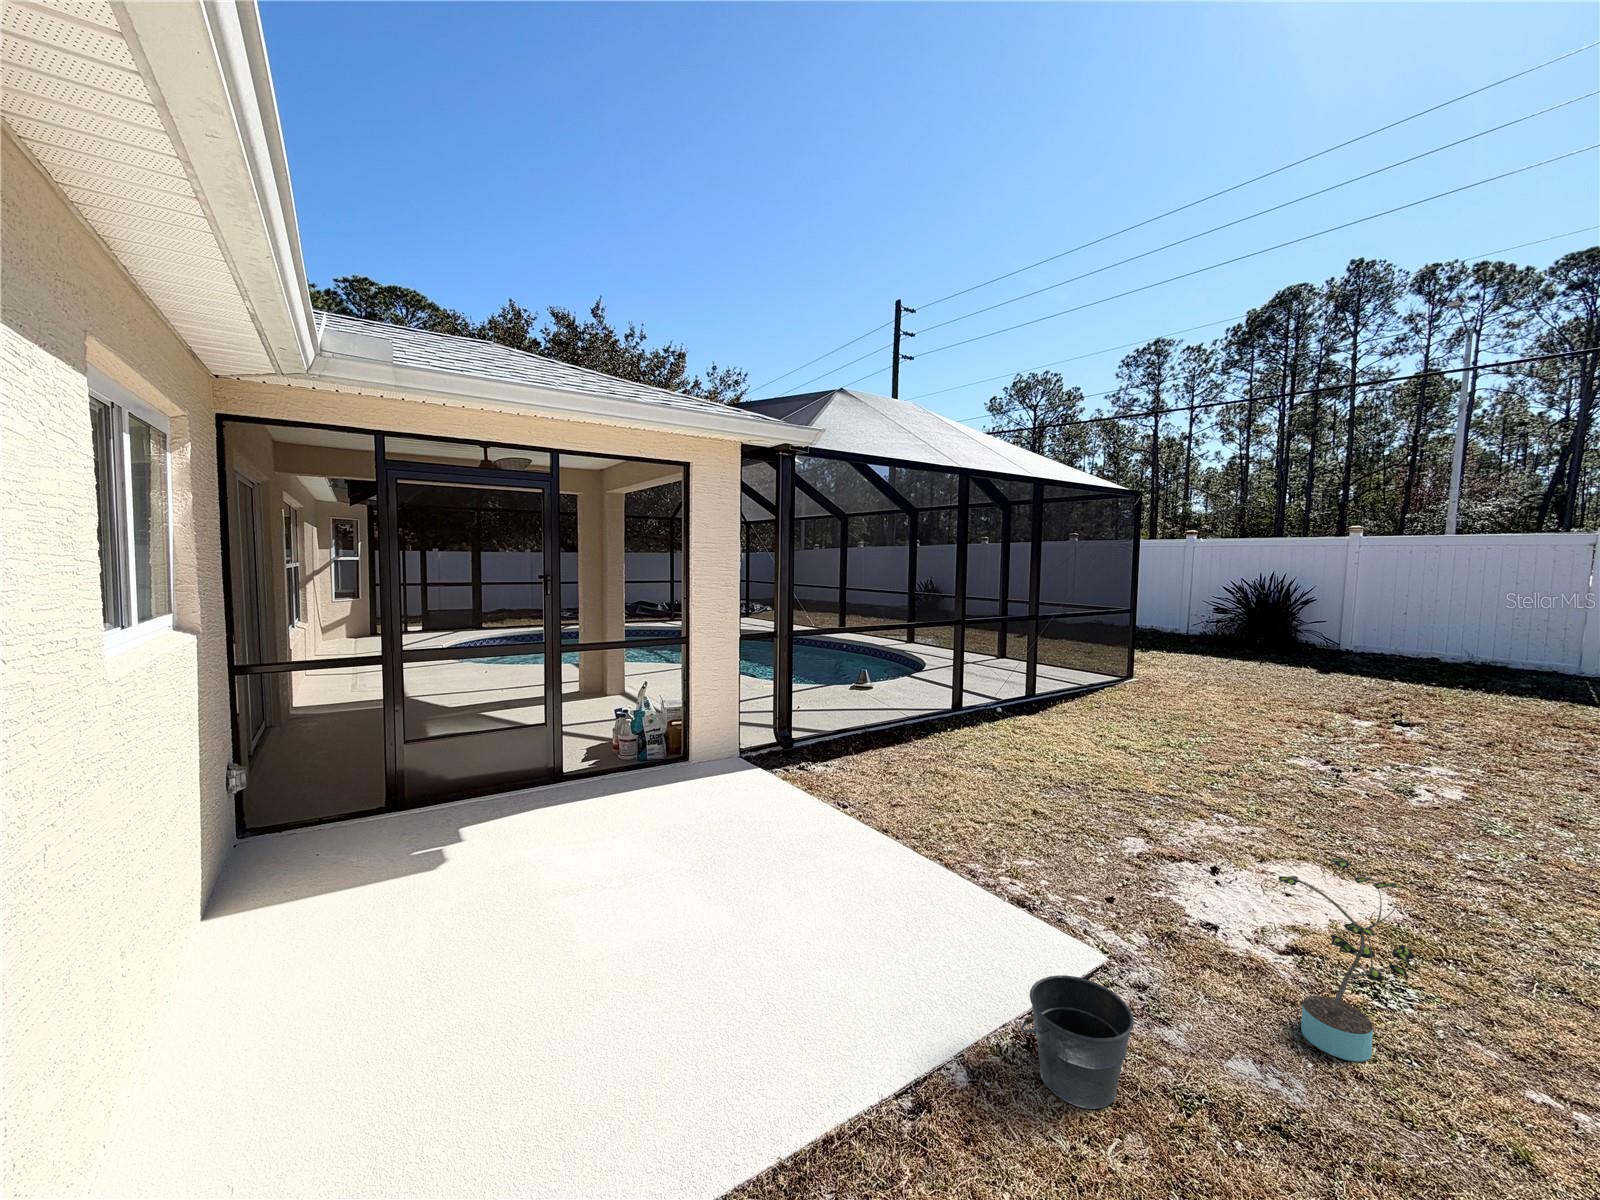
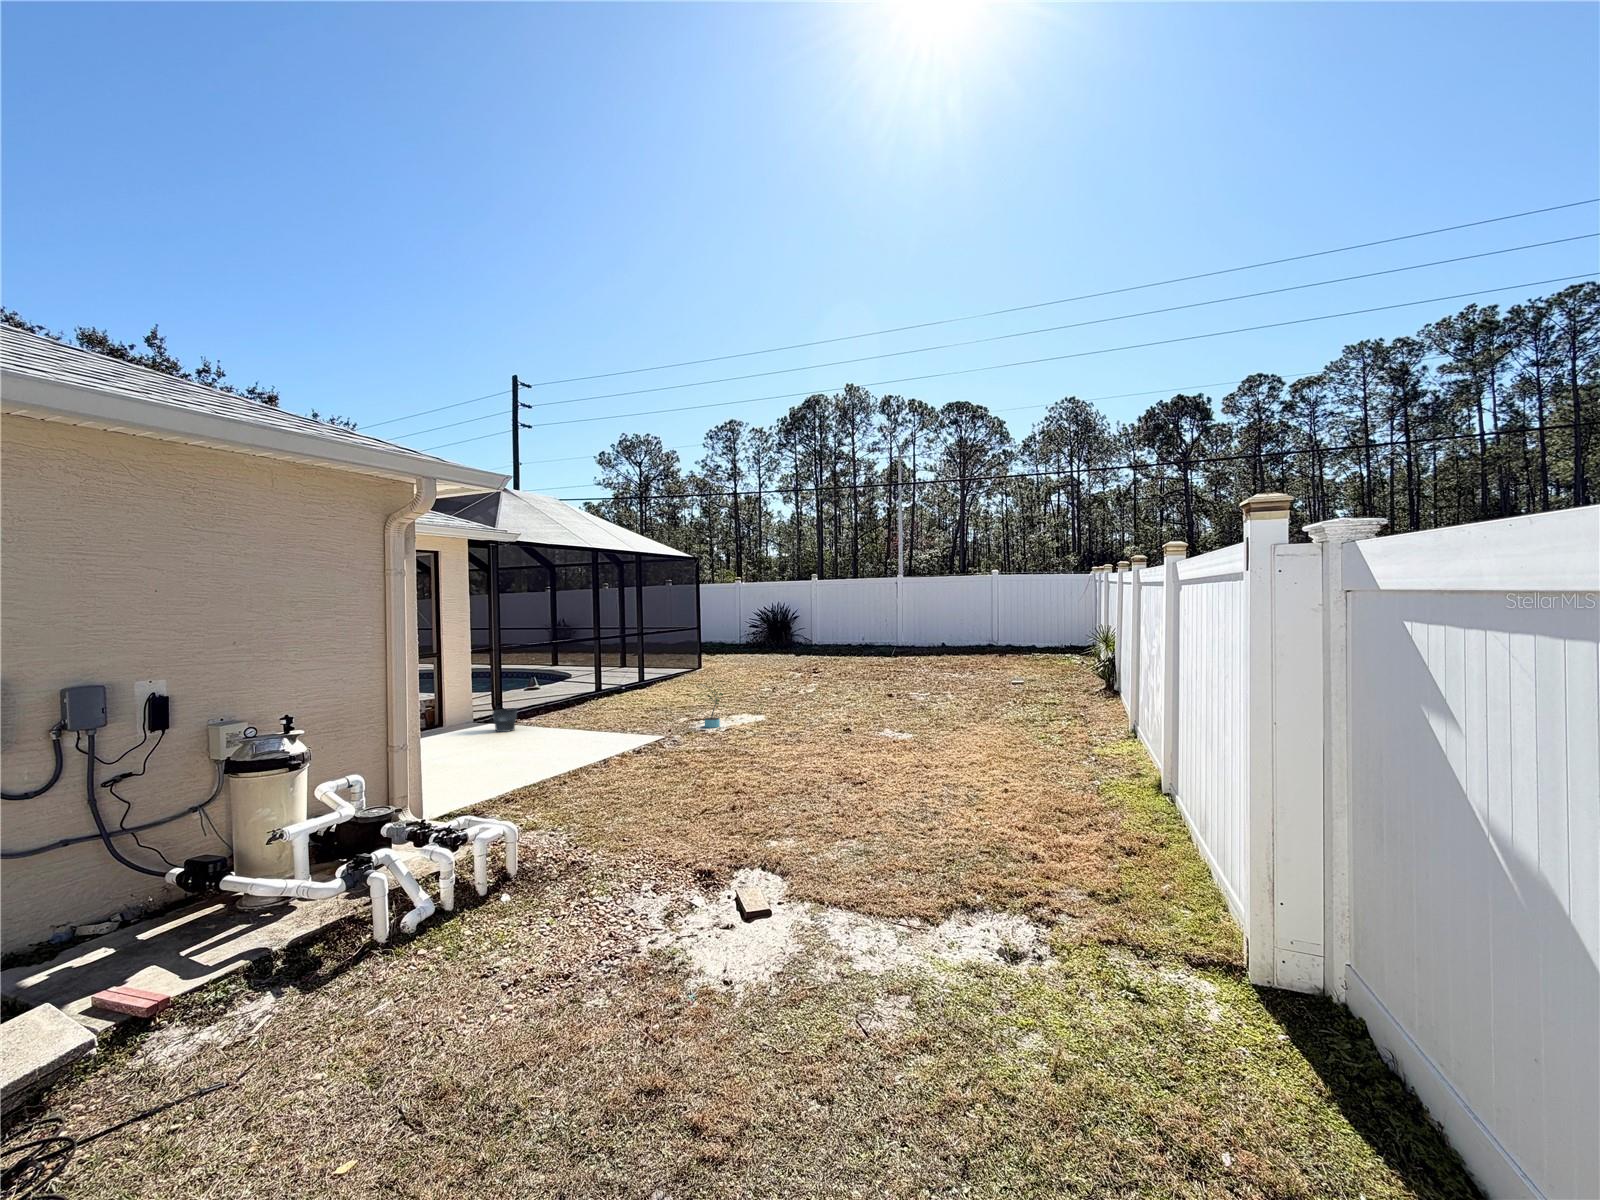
bucket: present [1020,975,1134,1109] -> present [493,709,517,732]

